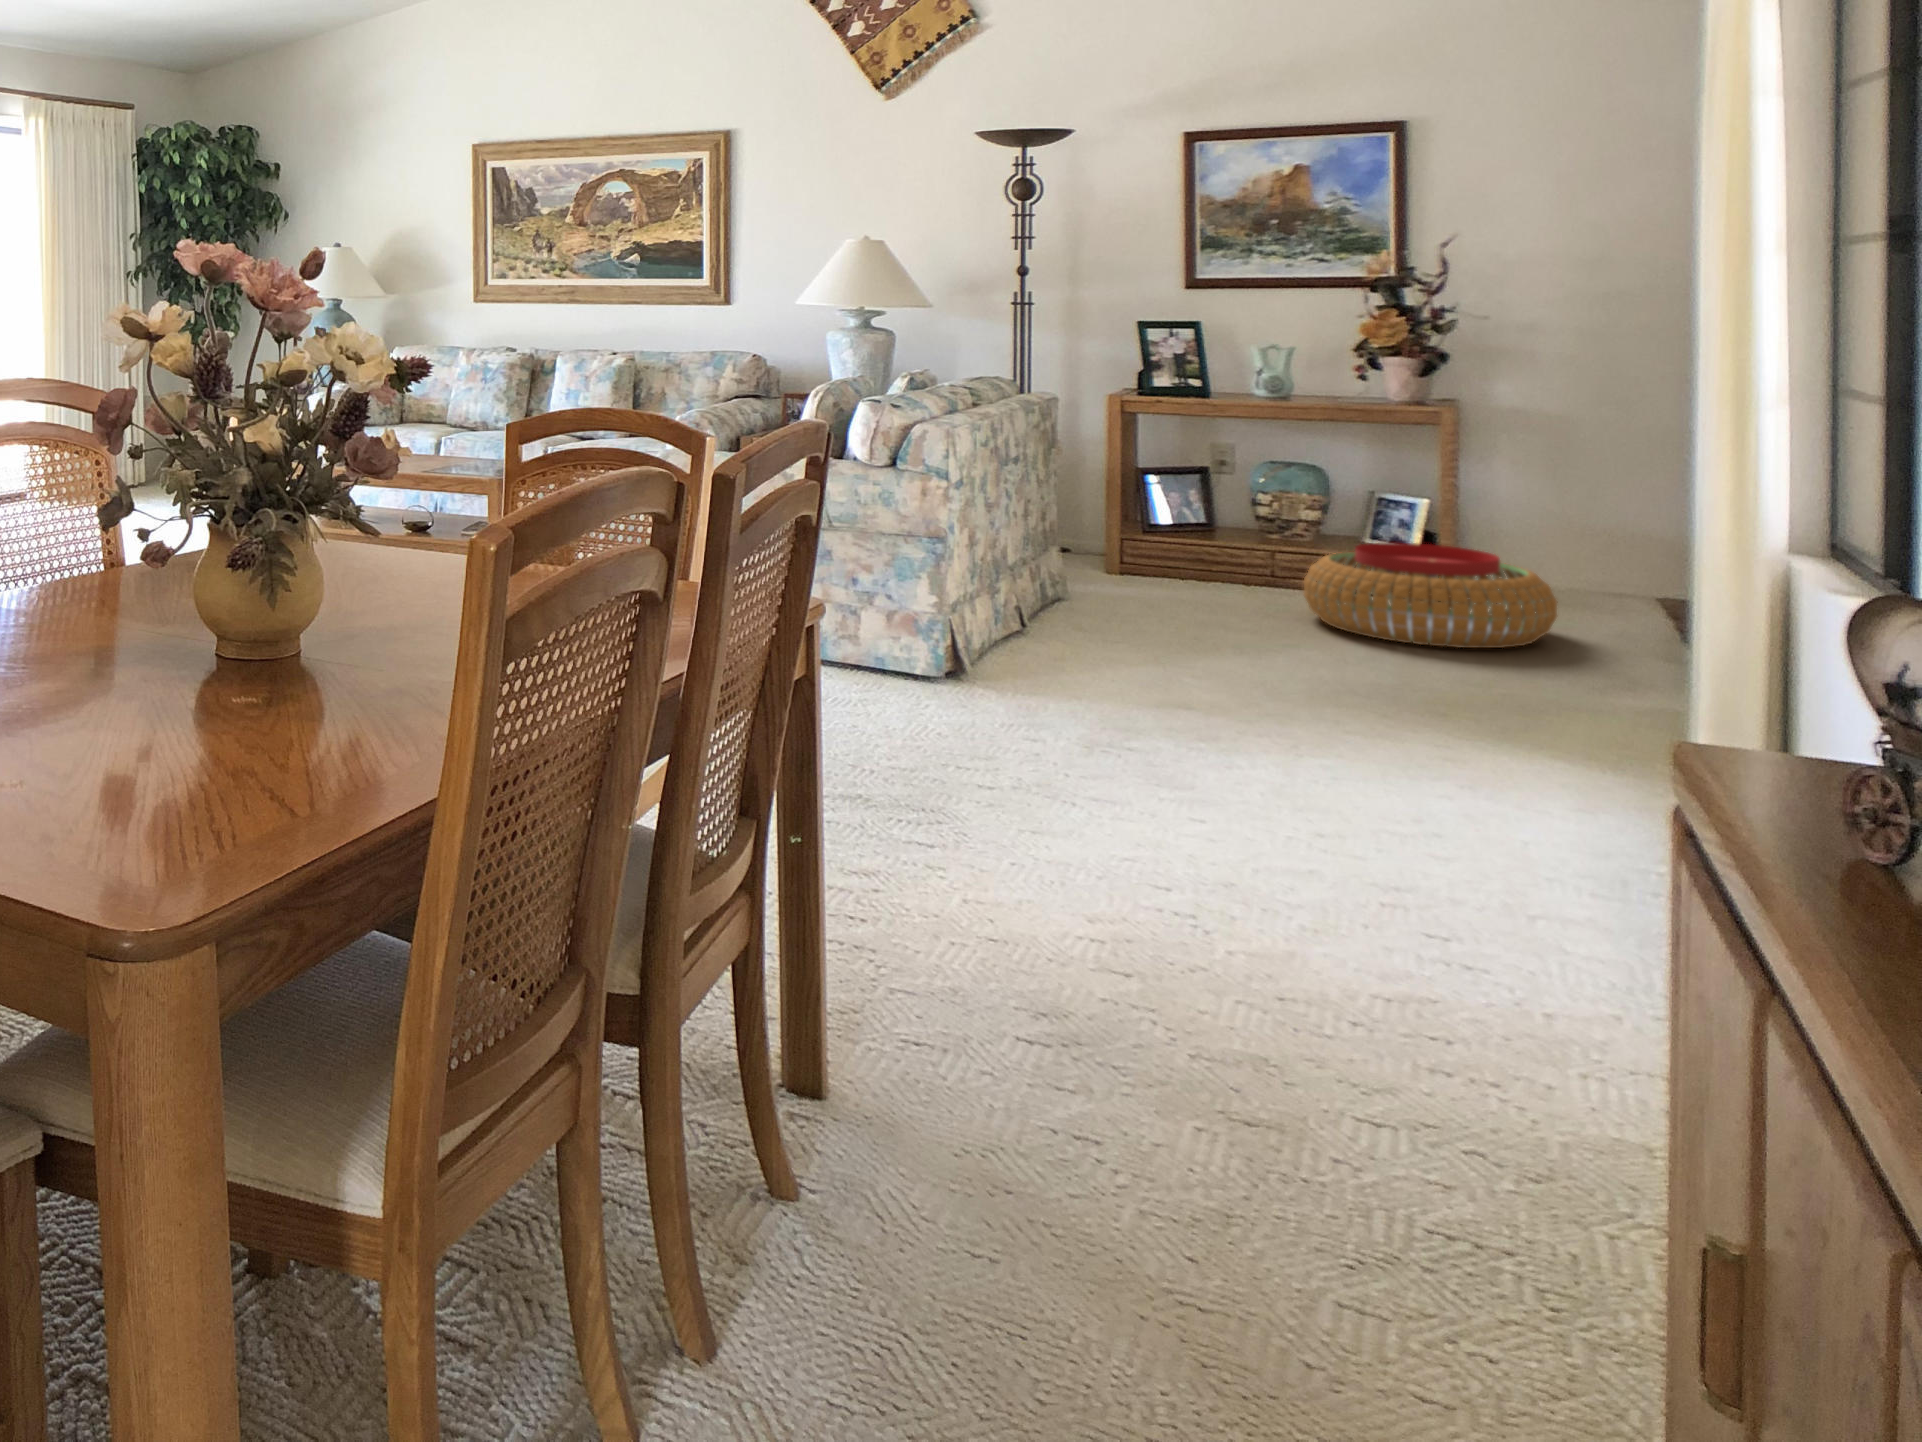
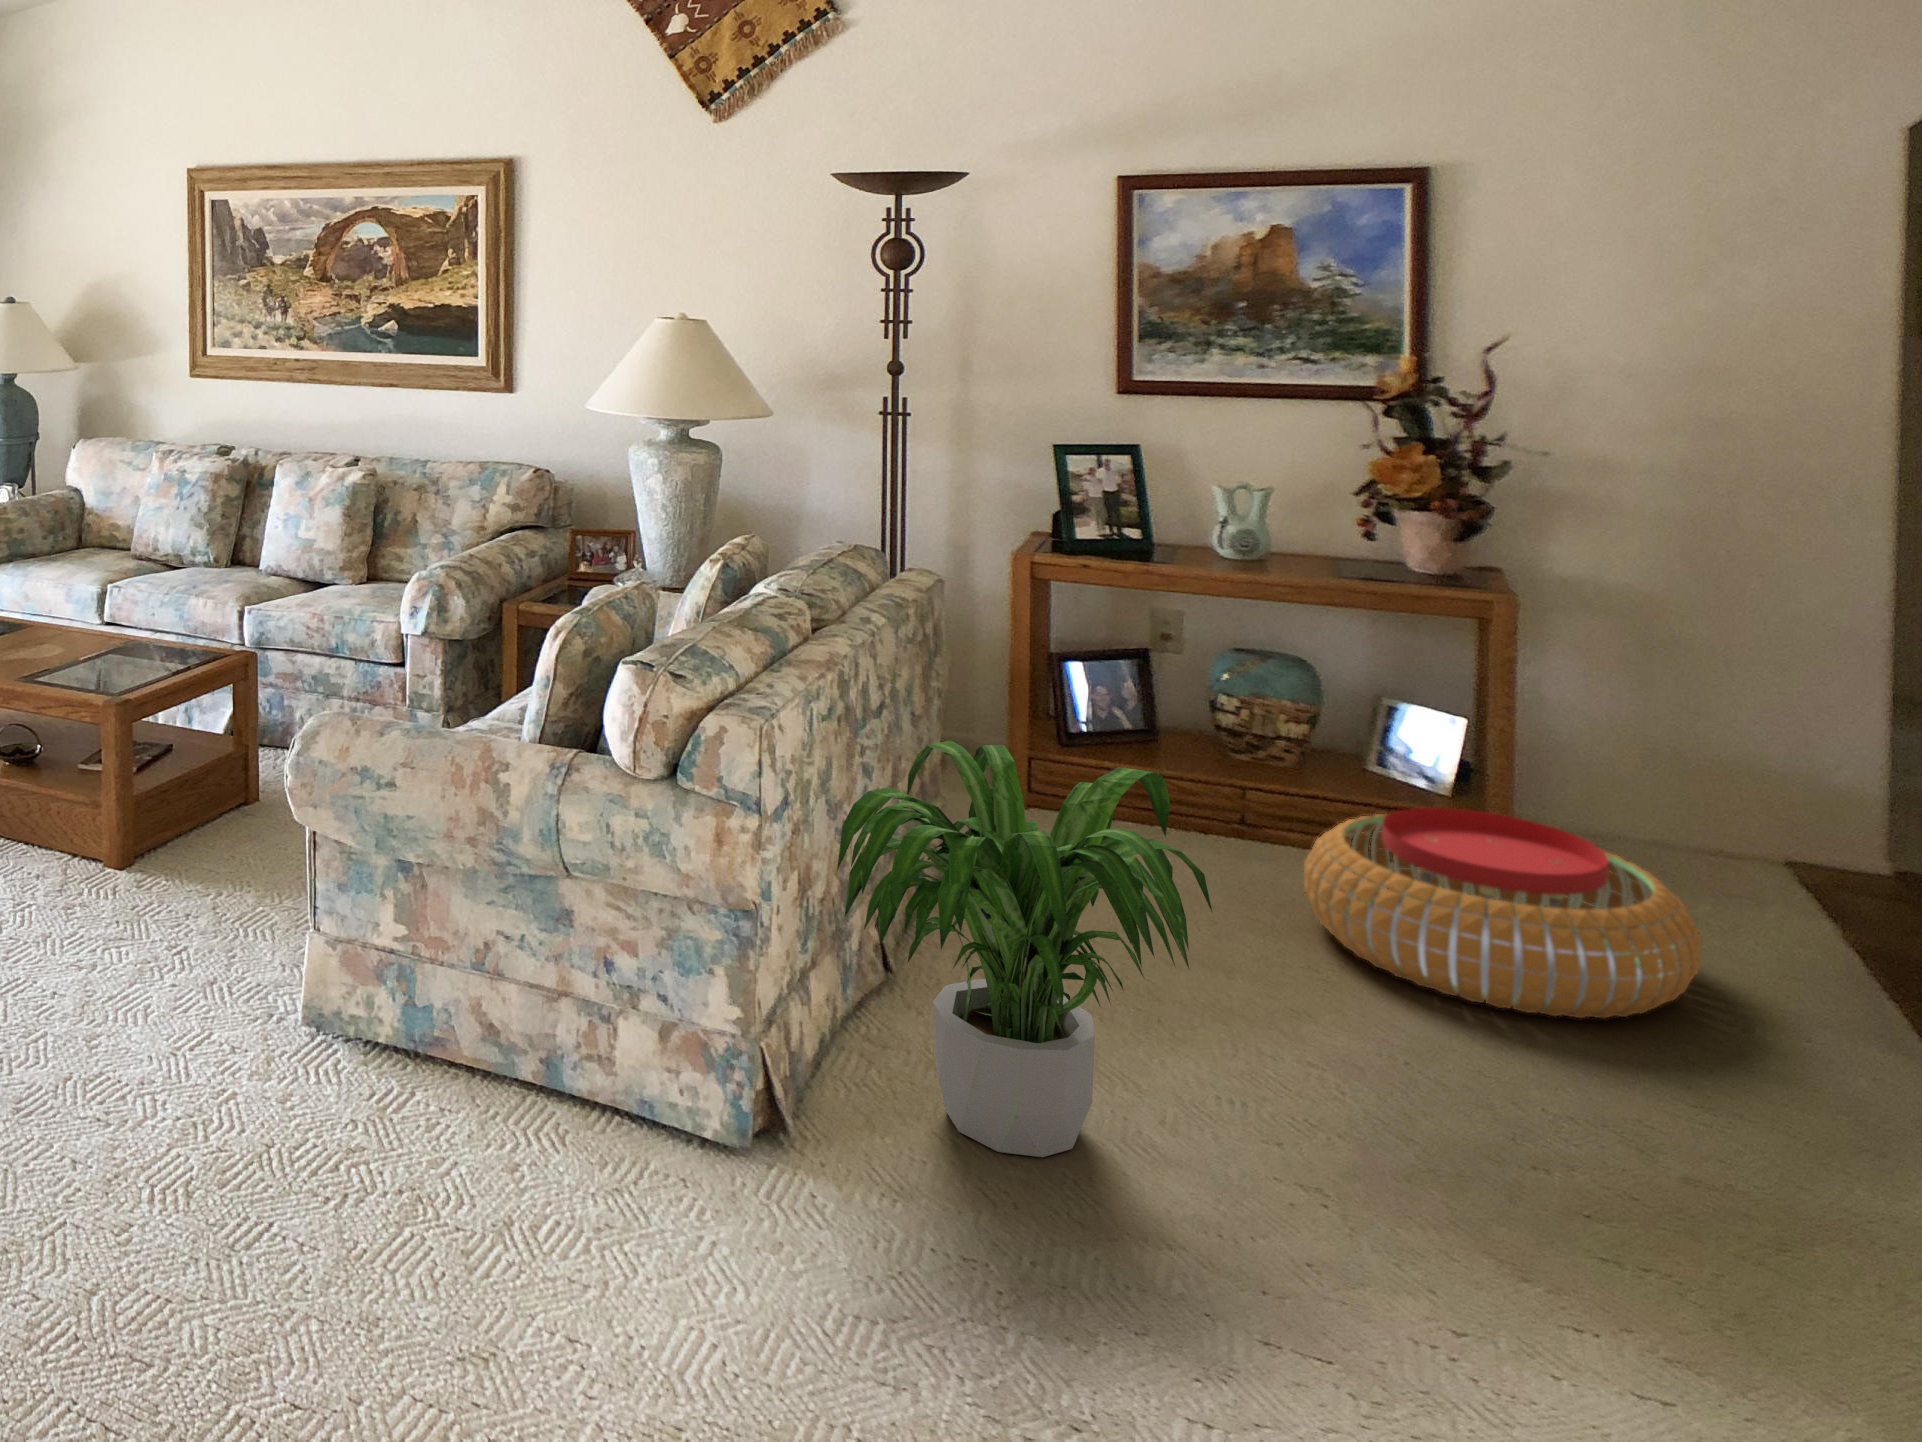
potted plant: none [992,466,1218,684] -> present [837,740,1212,1157]

